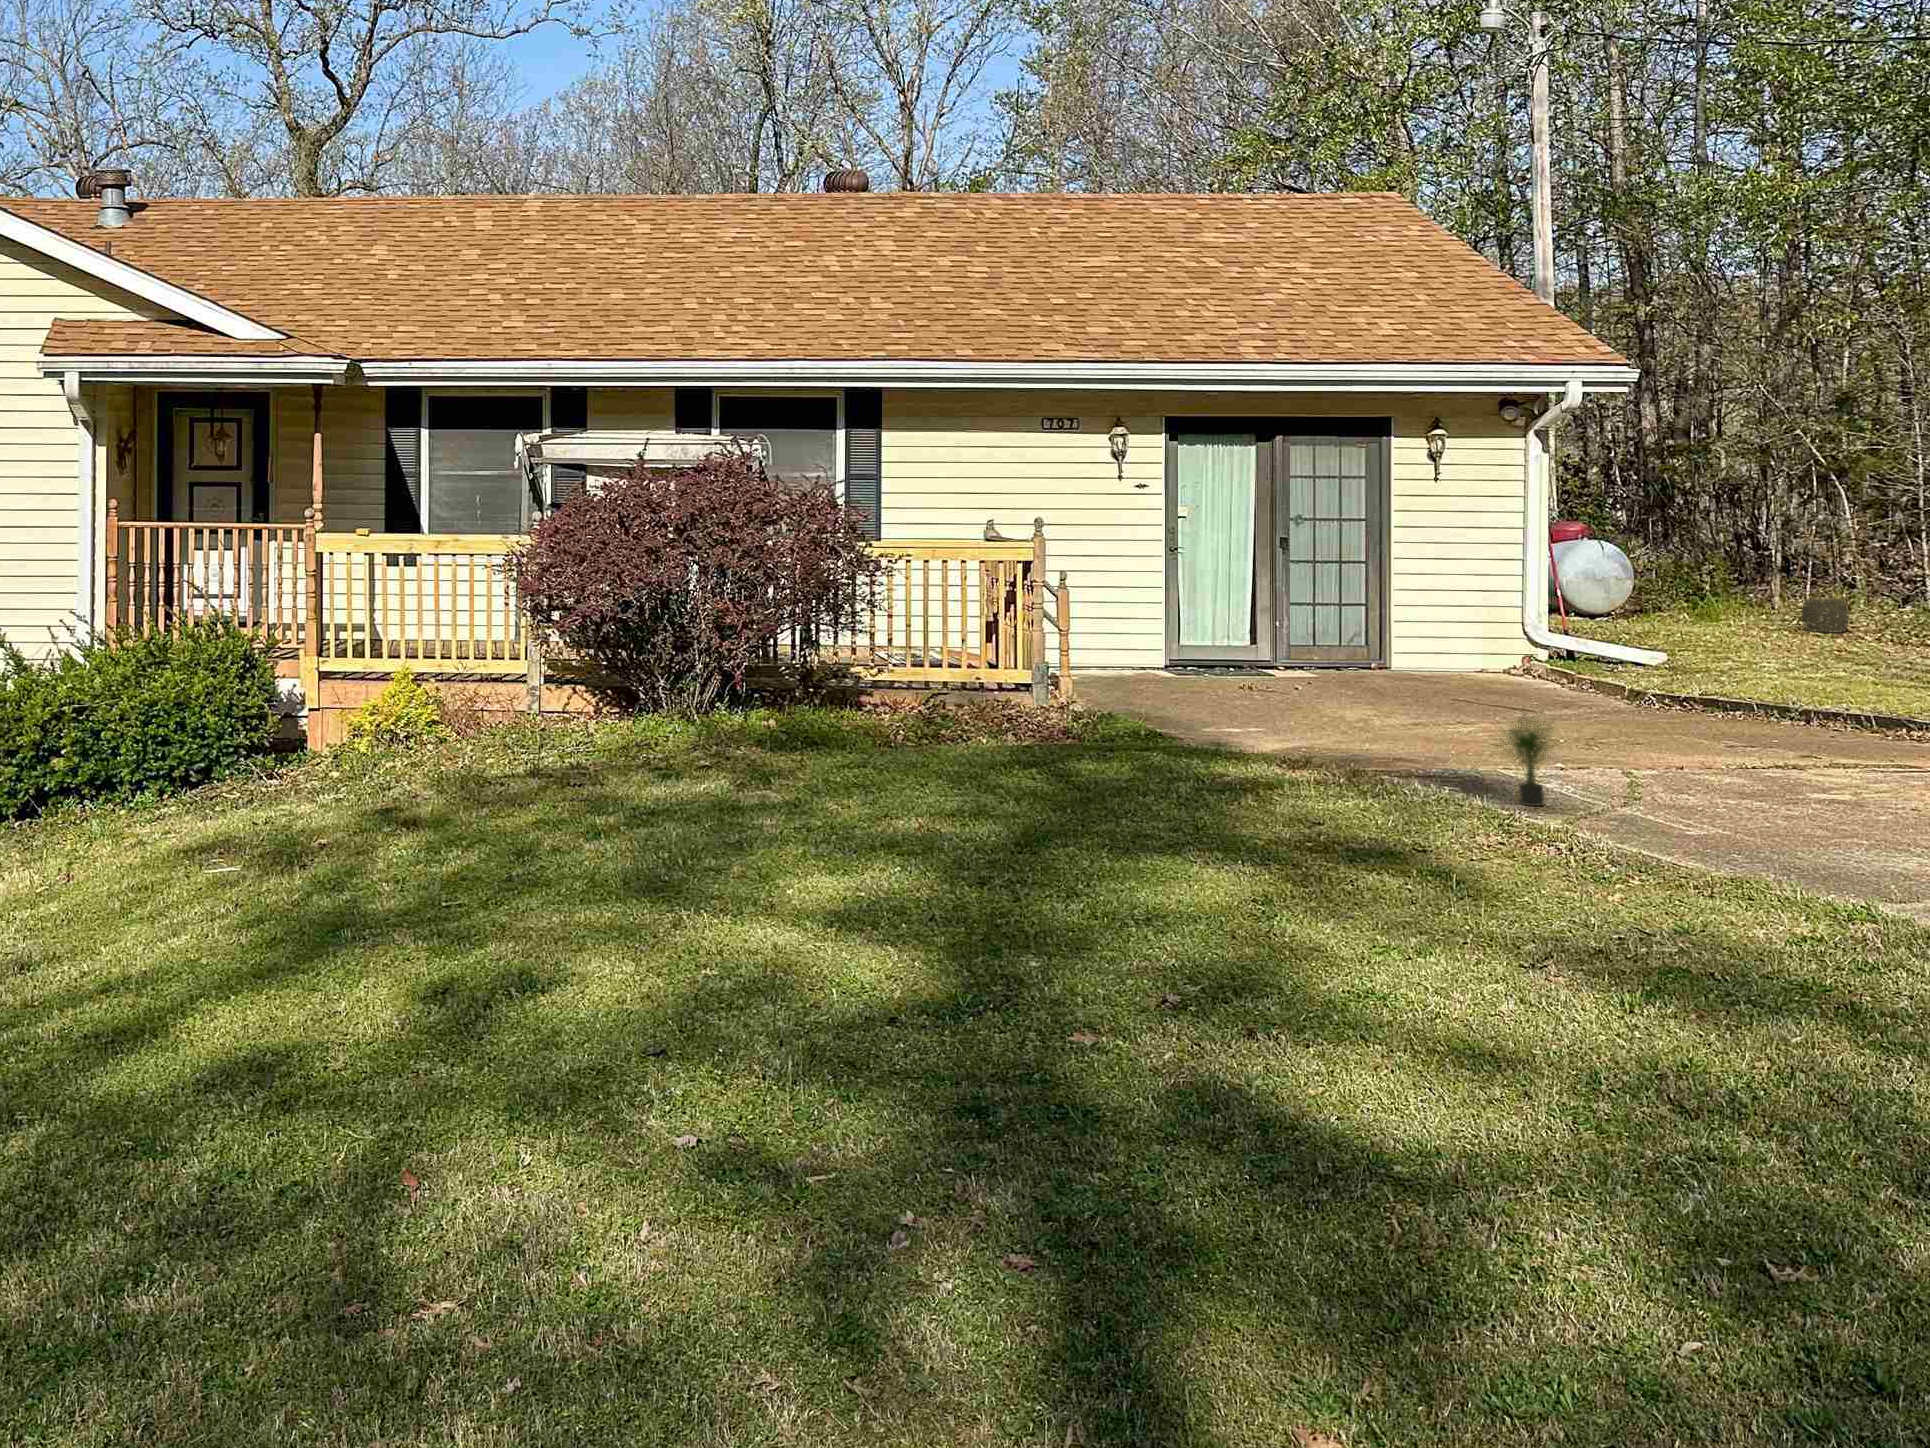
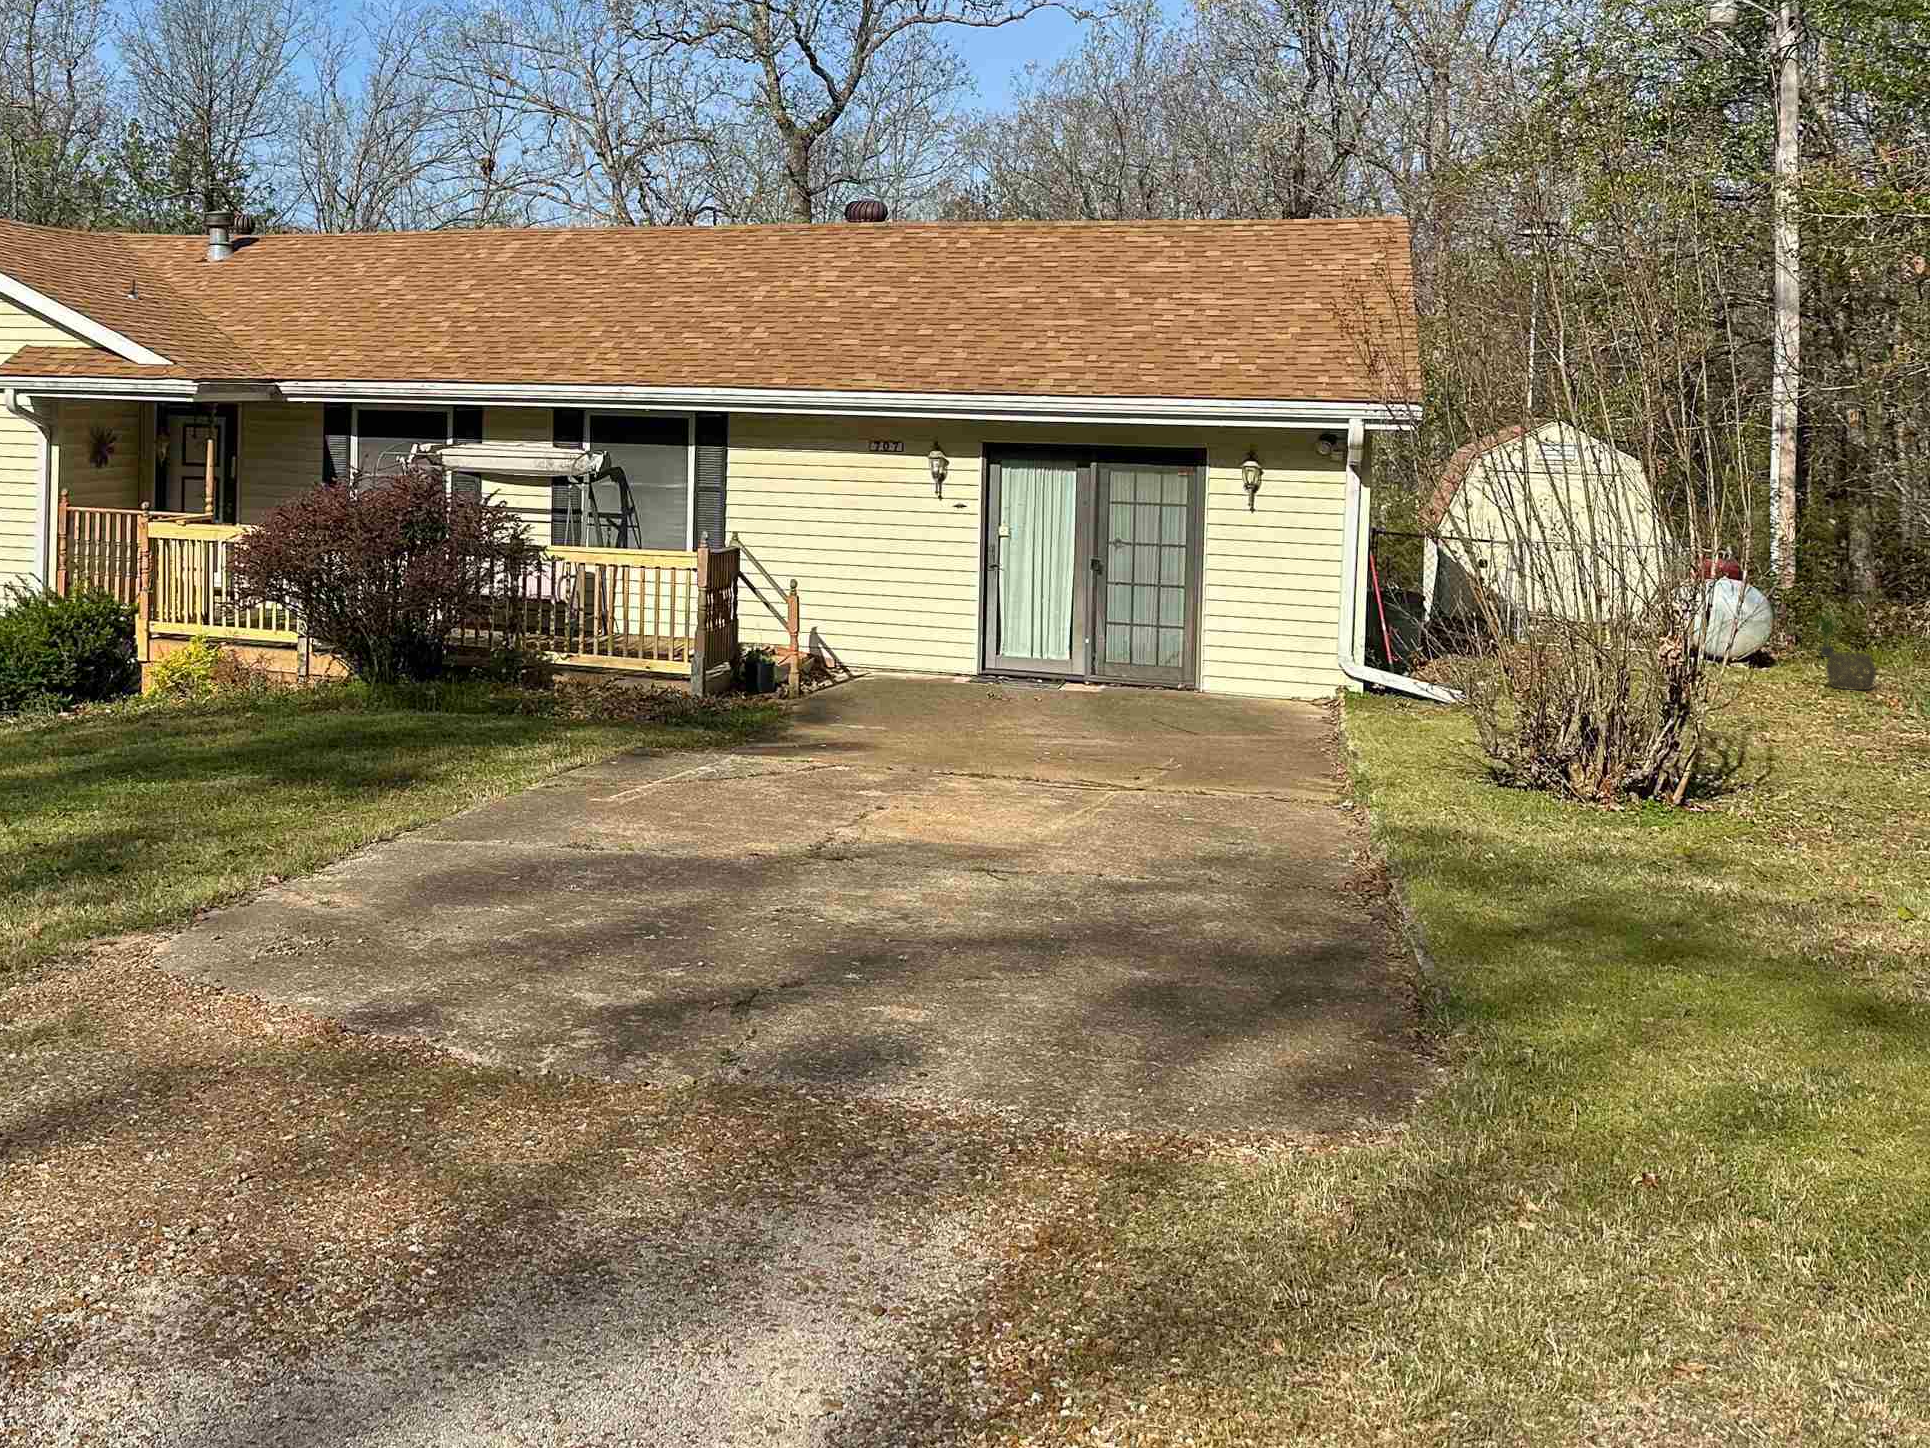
potted plant: present [1497,713,1555,806] -> present [1813,611,1839,657]

